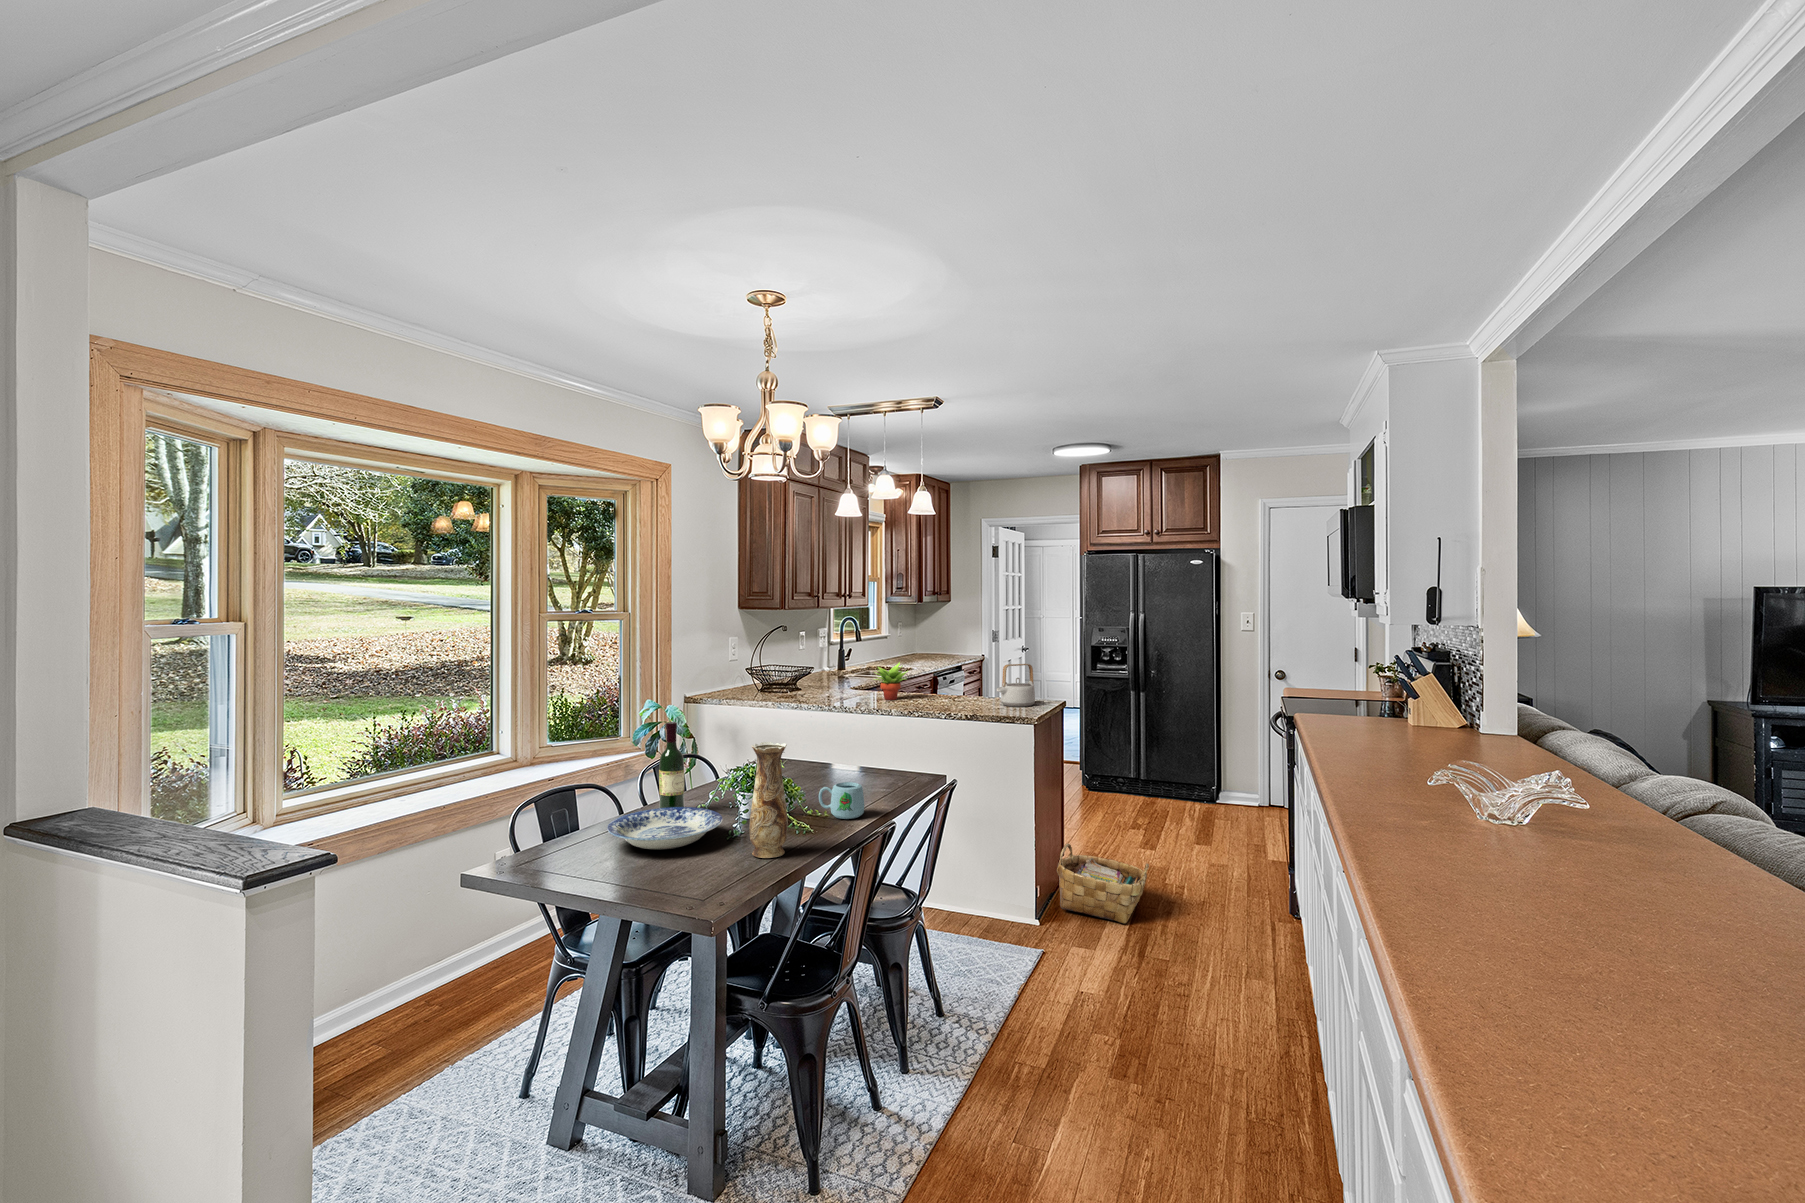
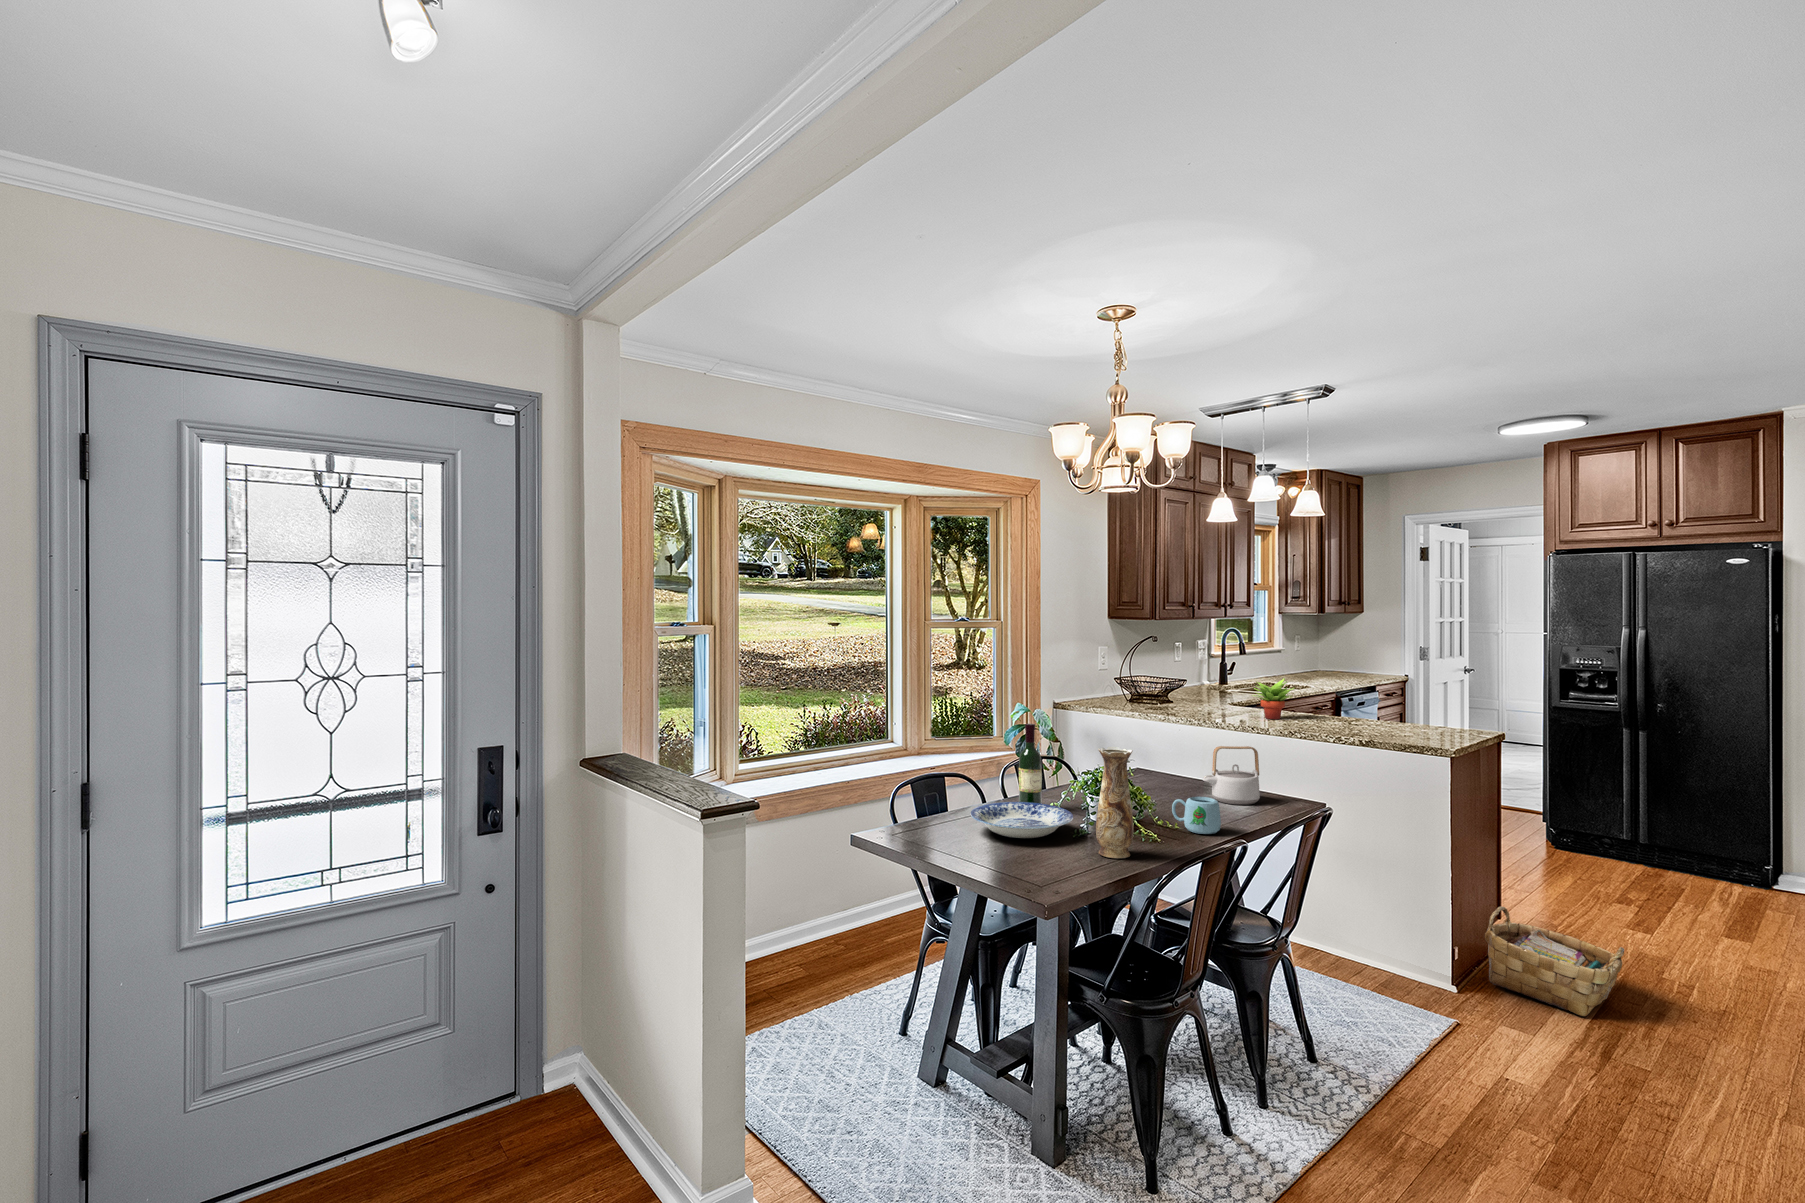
teapot: present [997,664,1035,707] -> present [1203,746,1260,805]

